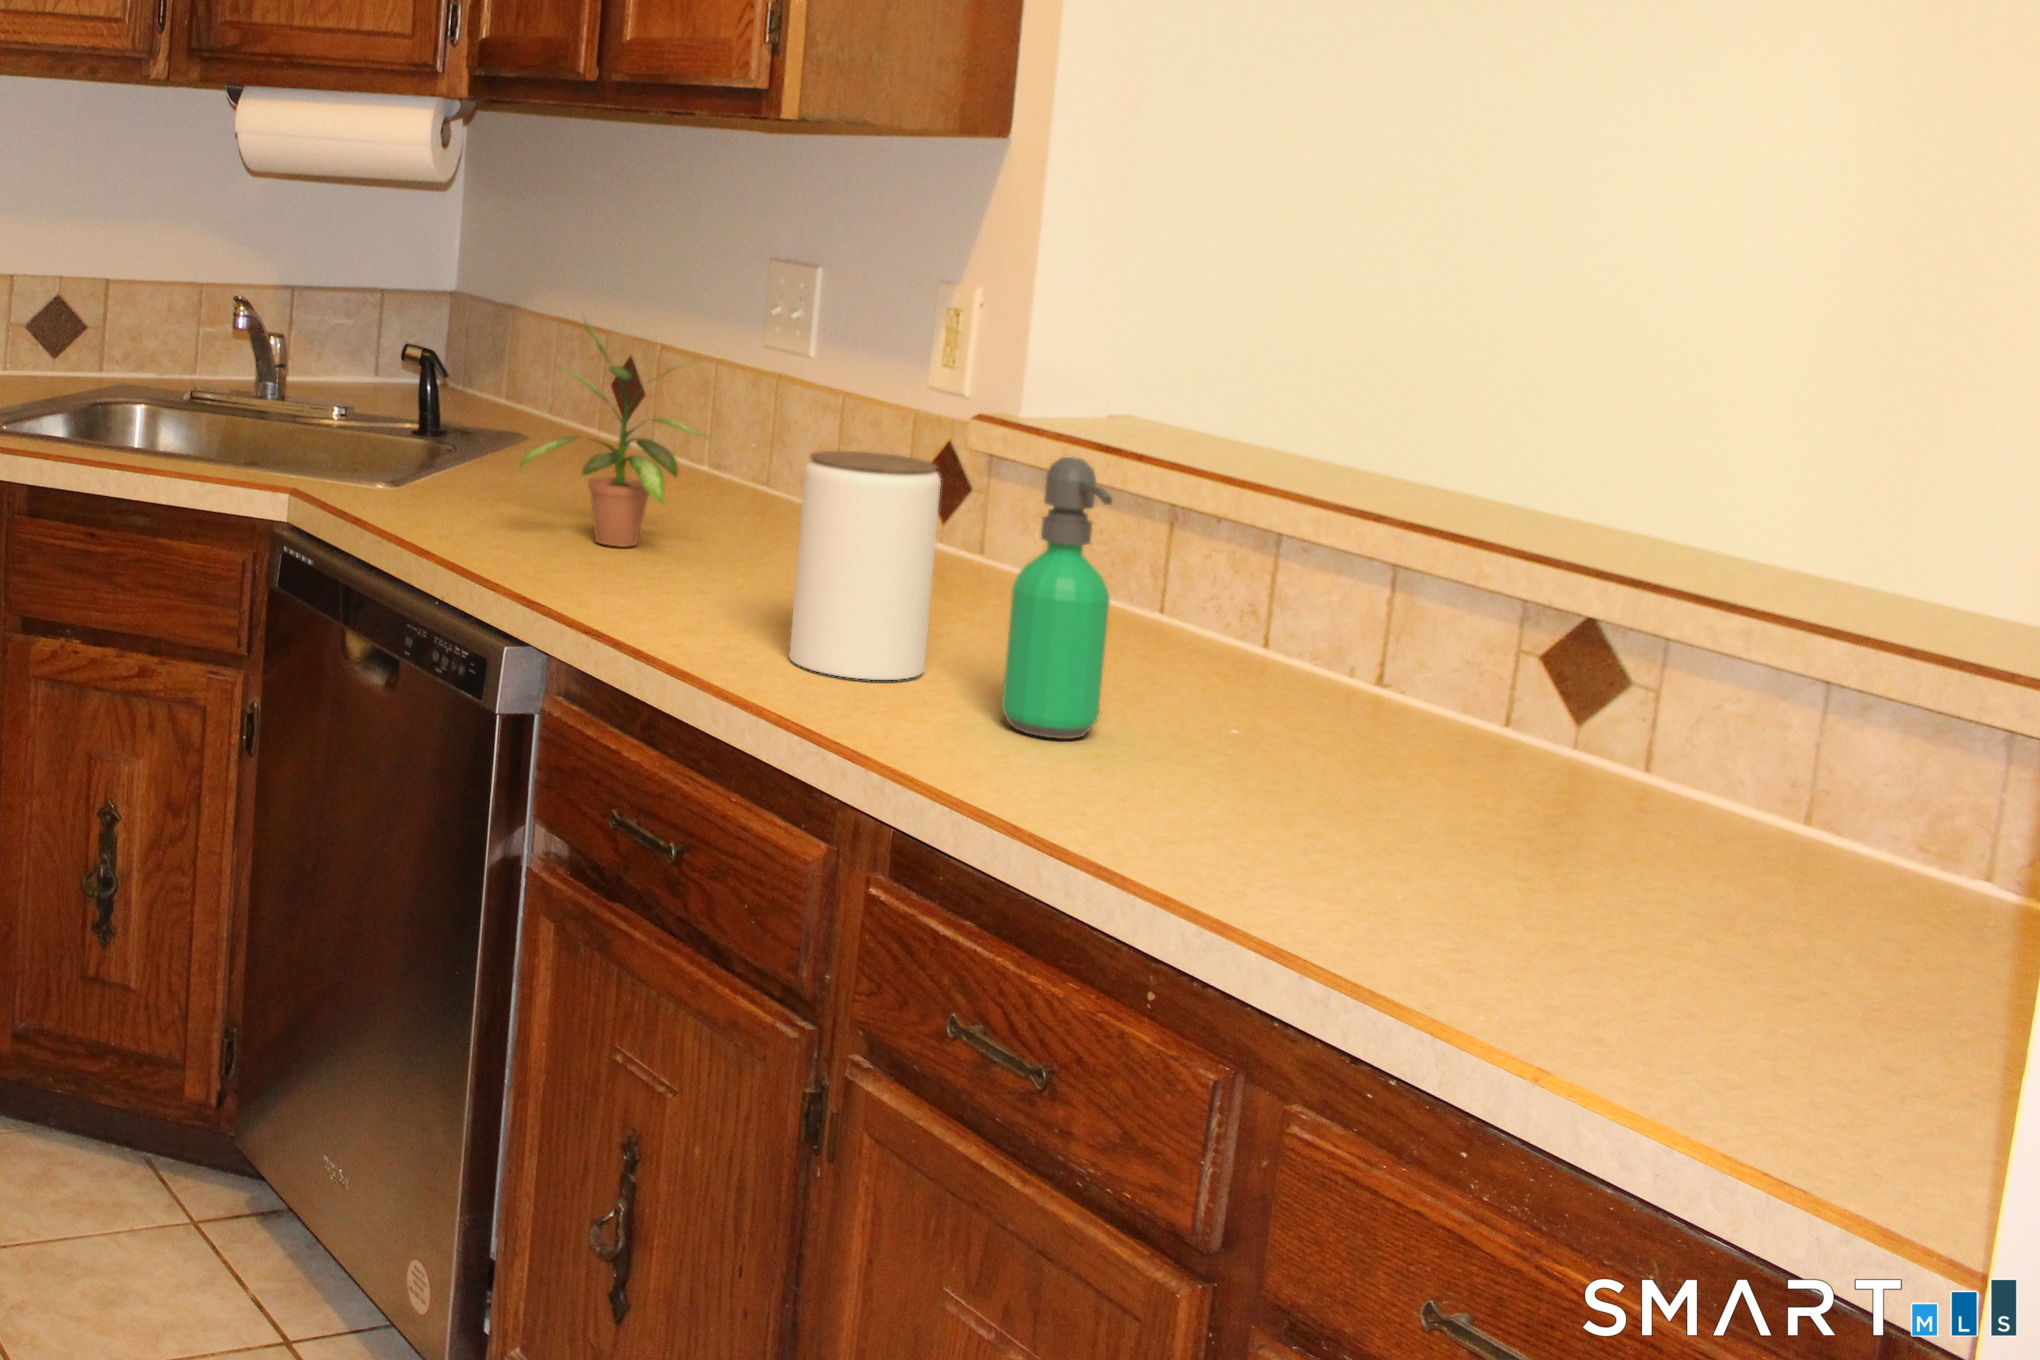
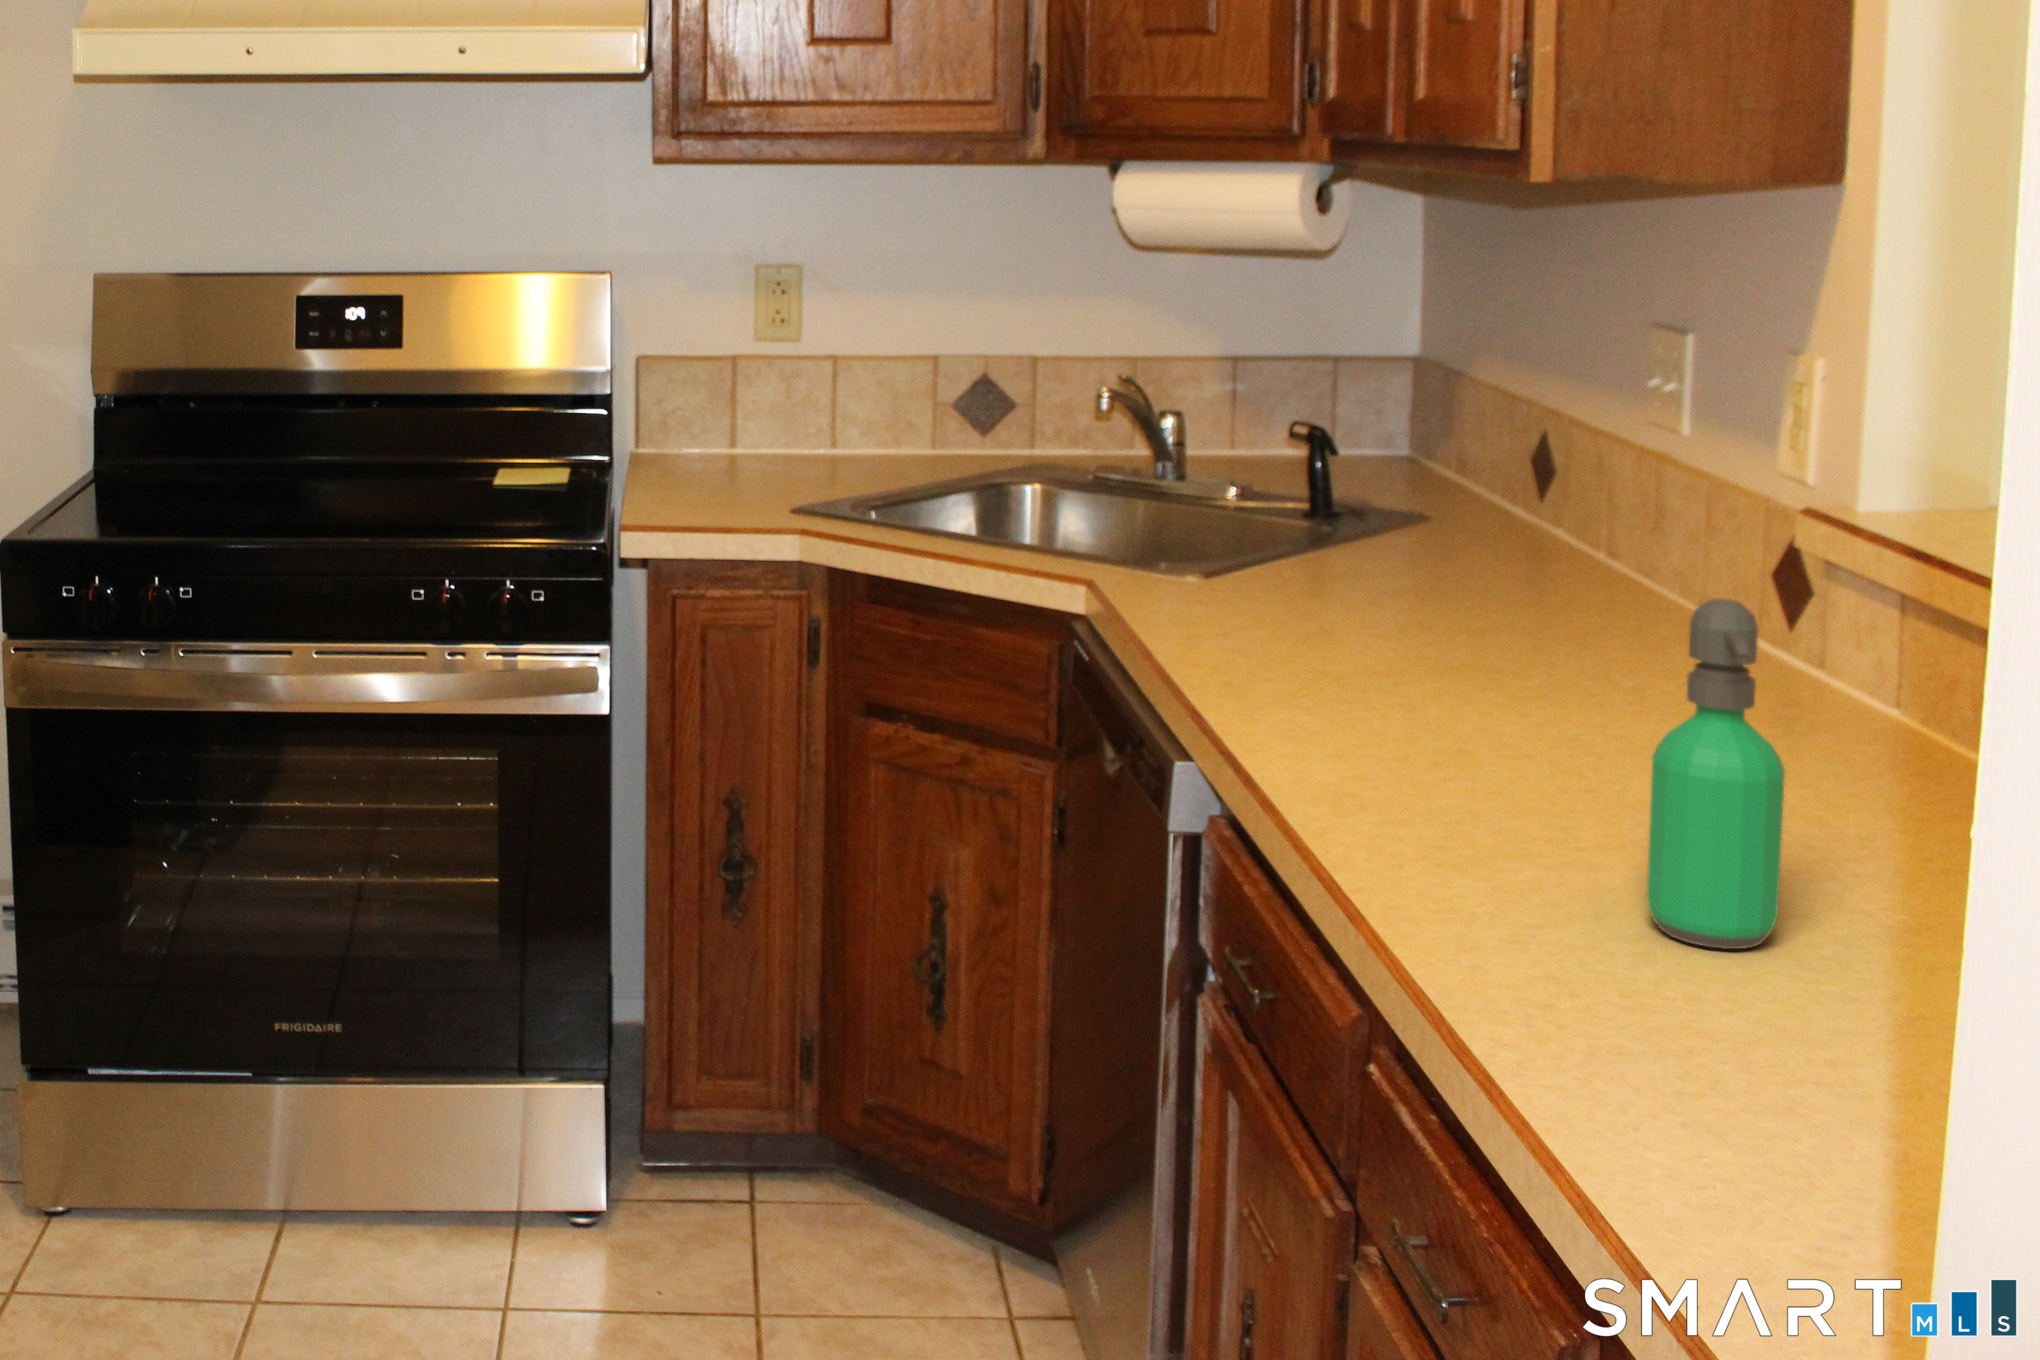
potted plant: present [520,324,706,547] -> none [1271,398,1496,664]
jar: present [789,451,941,680] -> none [1452,574,1634,852]

